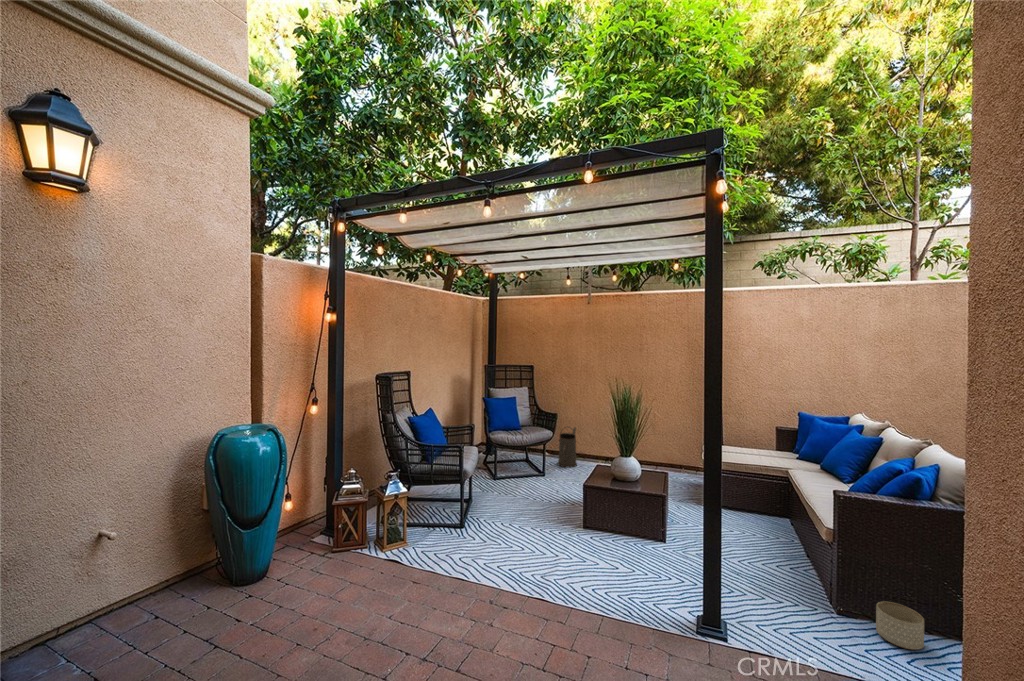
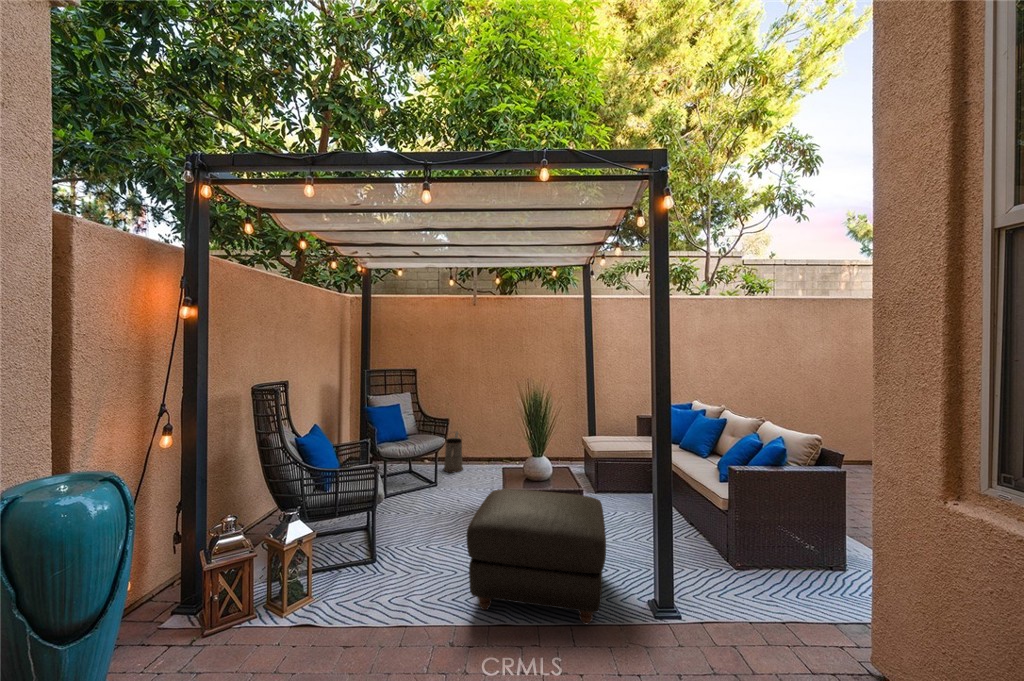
ottoman: none [515,481,666,619] -> present [467,489,606,625]
planter: present [876,601,924,650] -> none [760,551,794,586]

